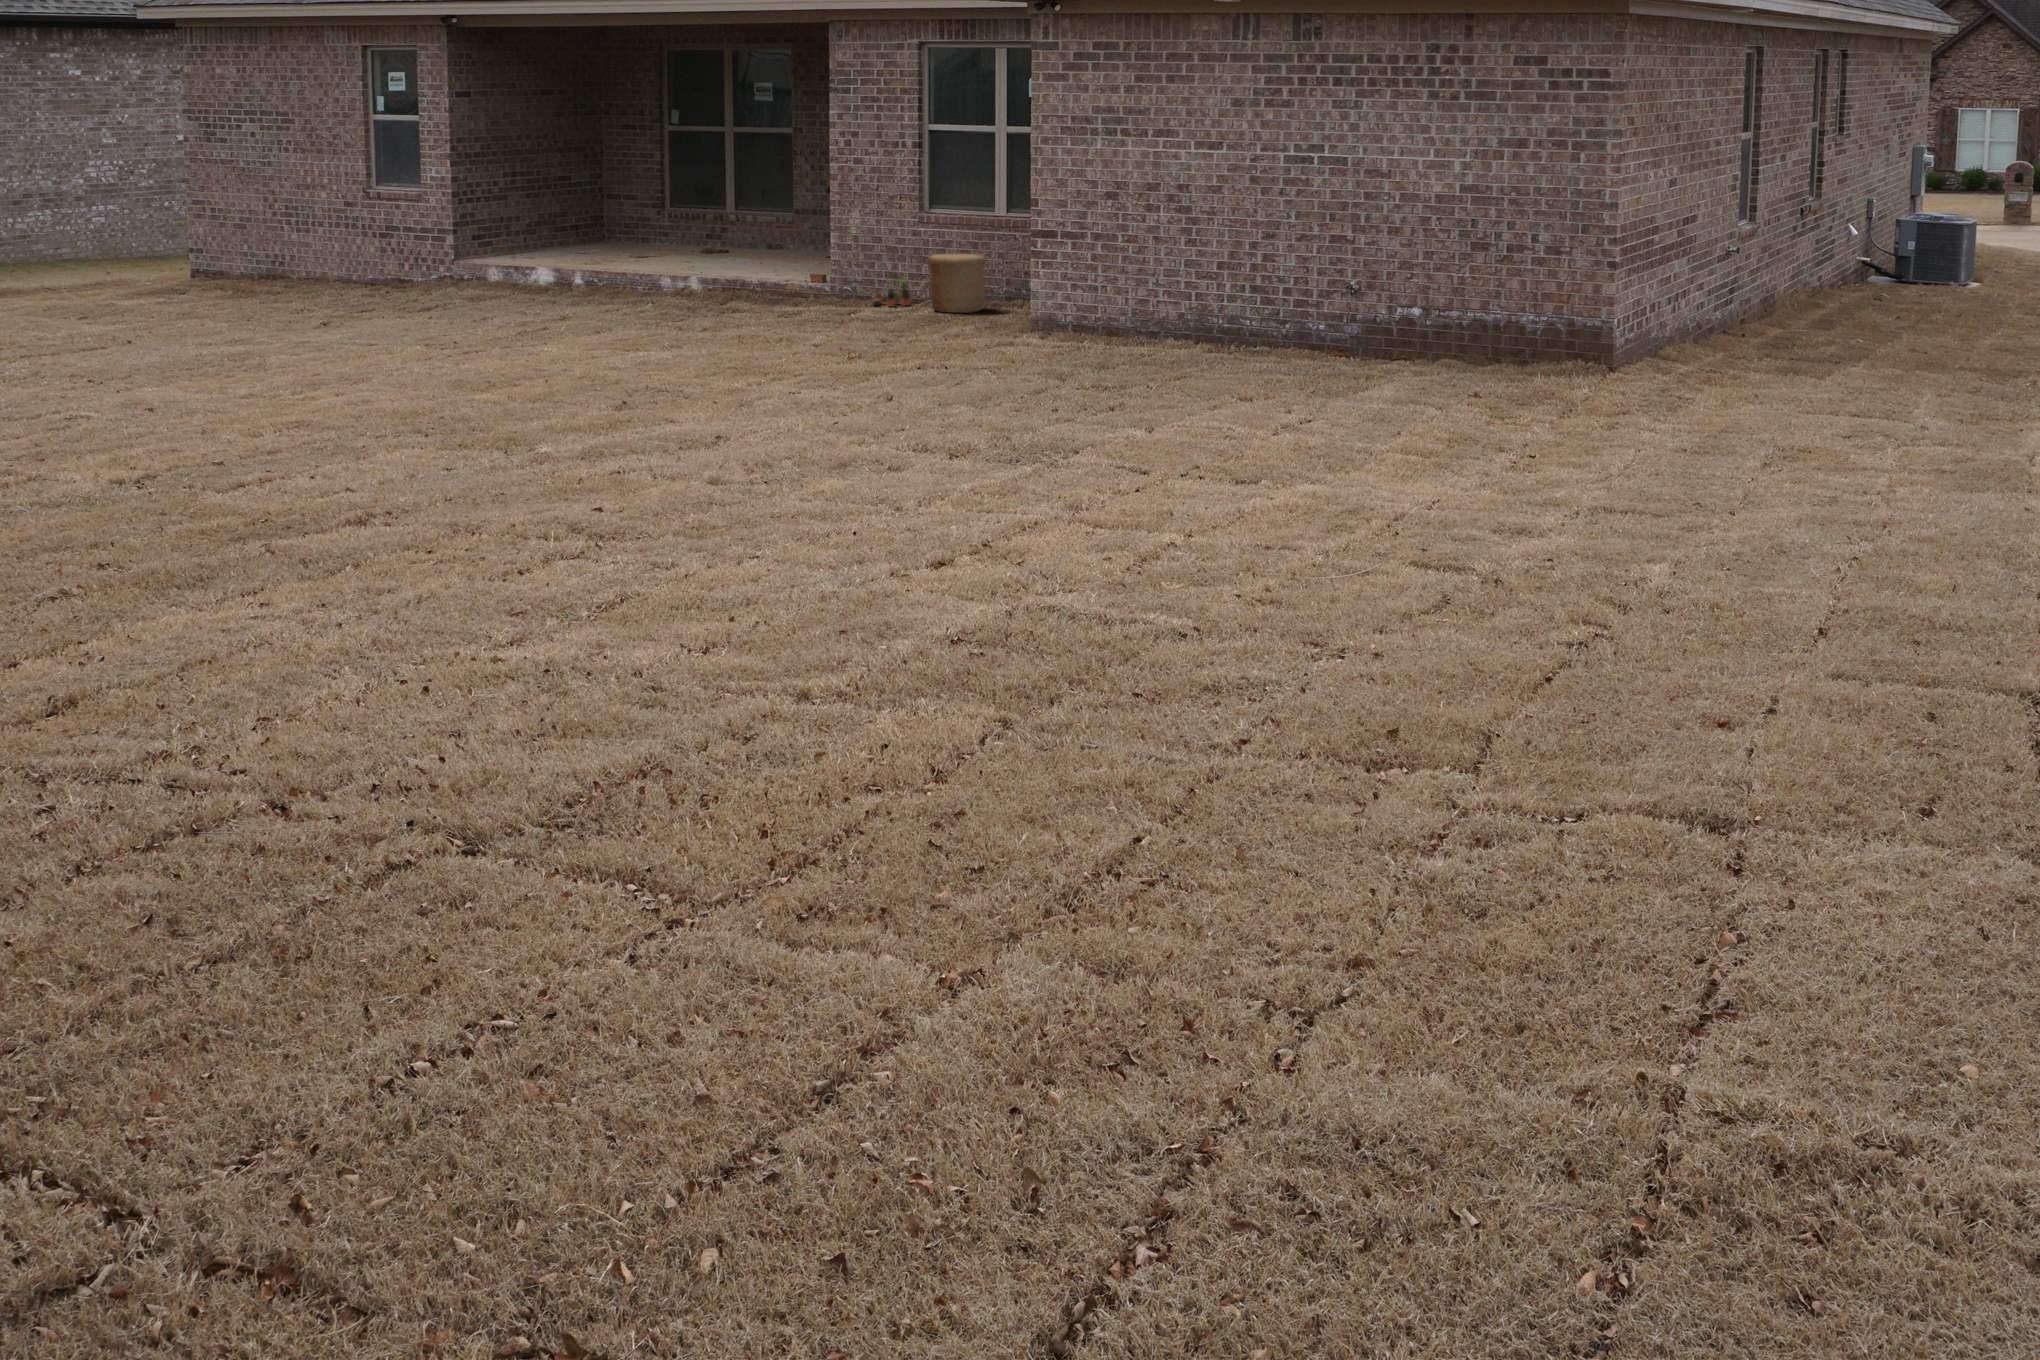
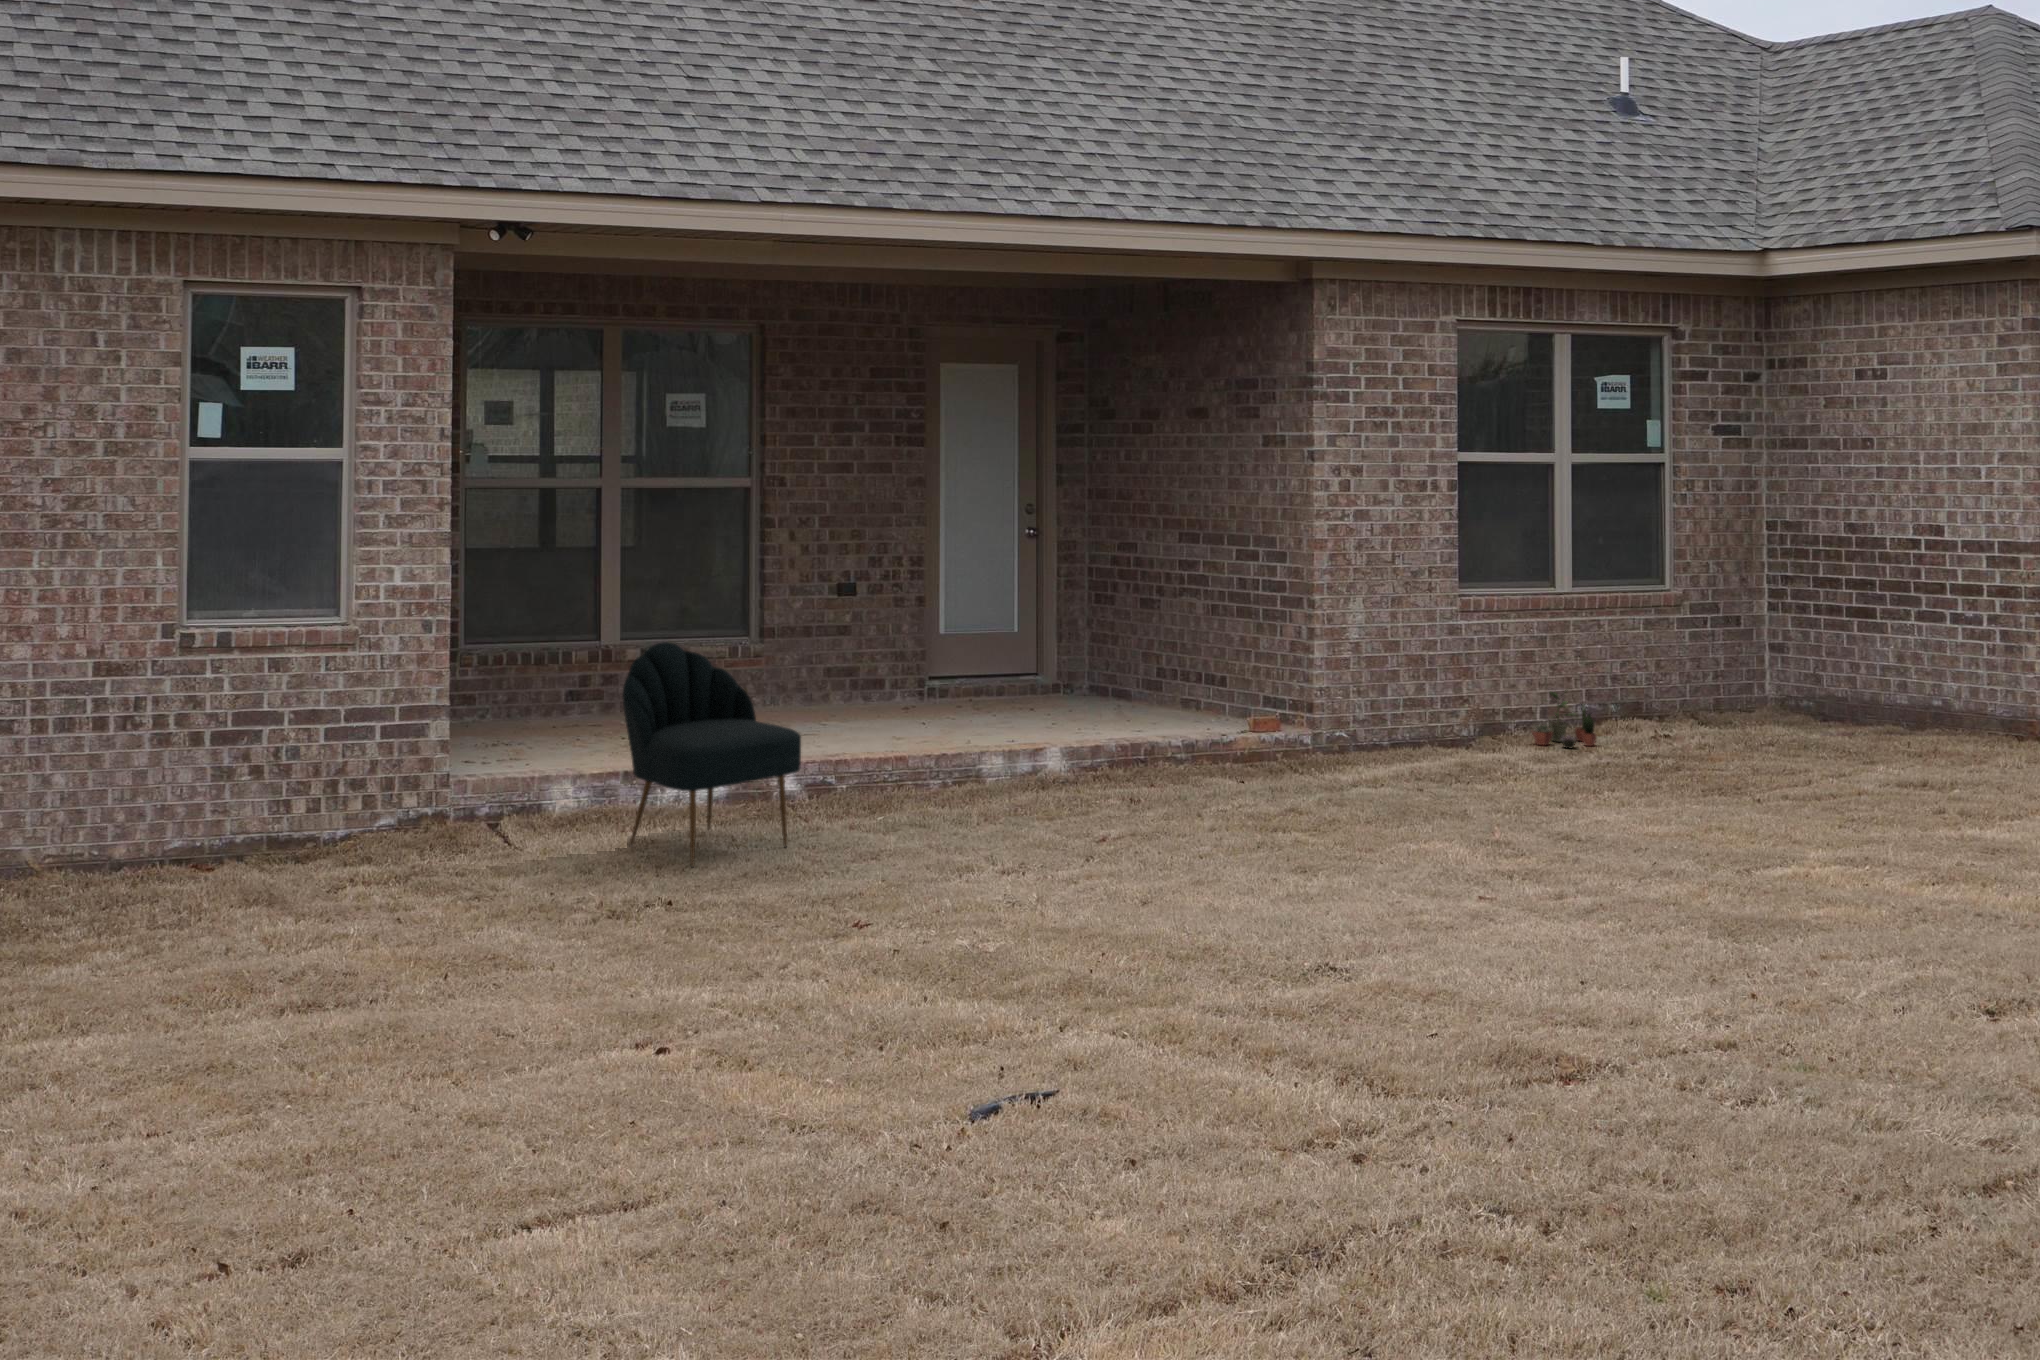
chair: none [387,199,463,287] -> present [622,642,801,867]
basket: present [928,254,985,313] -> none [1630,644,1728,743]

